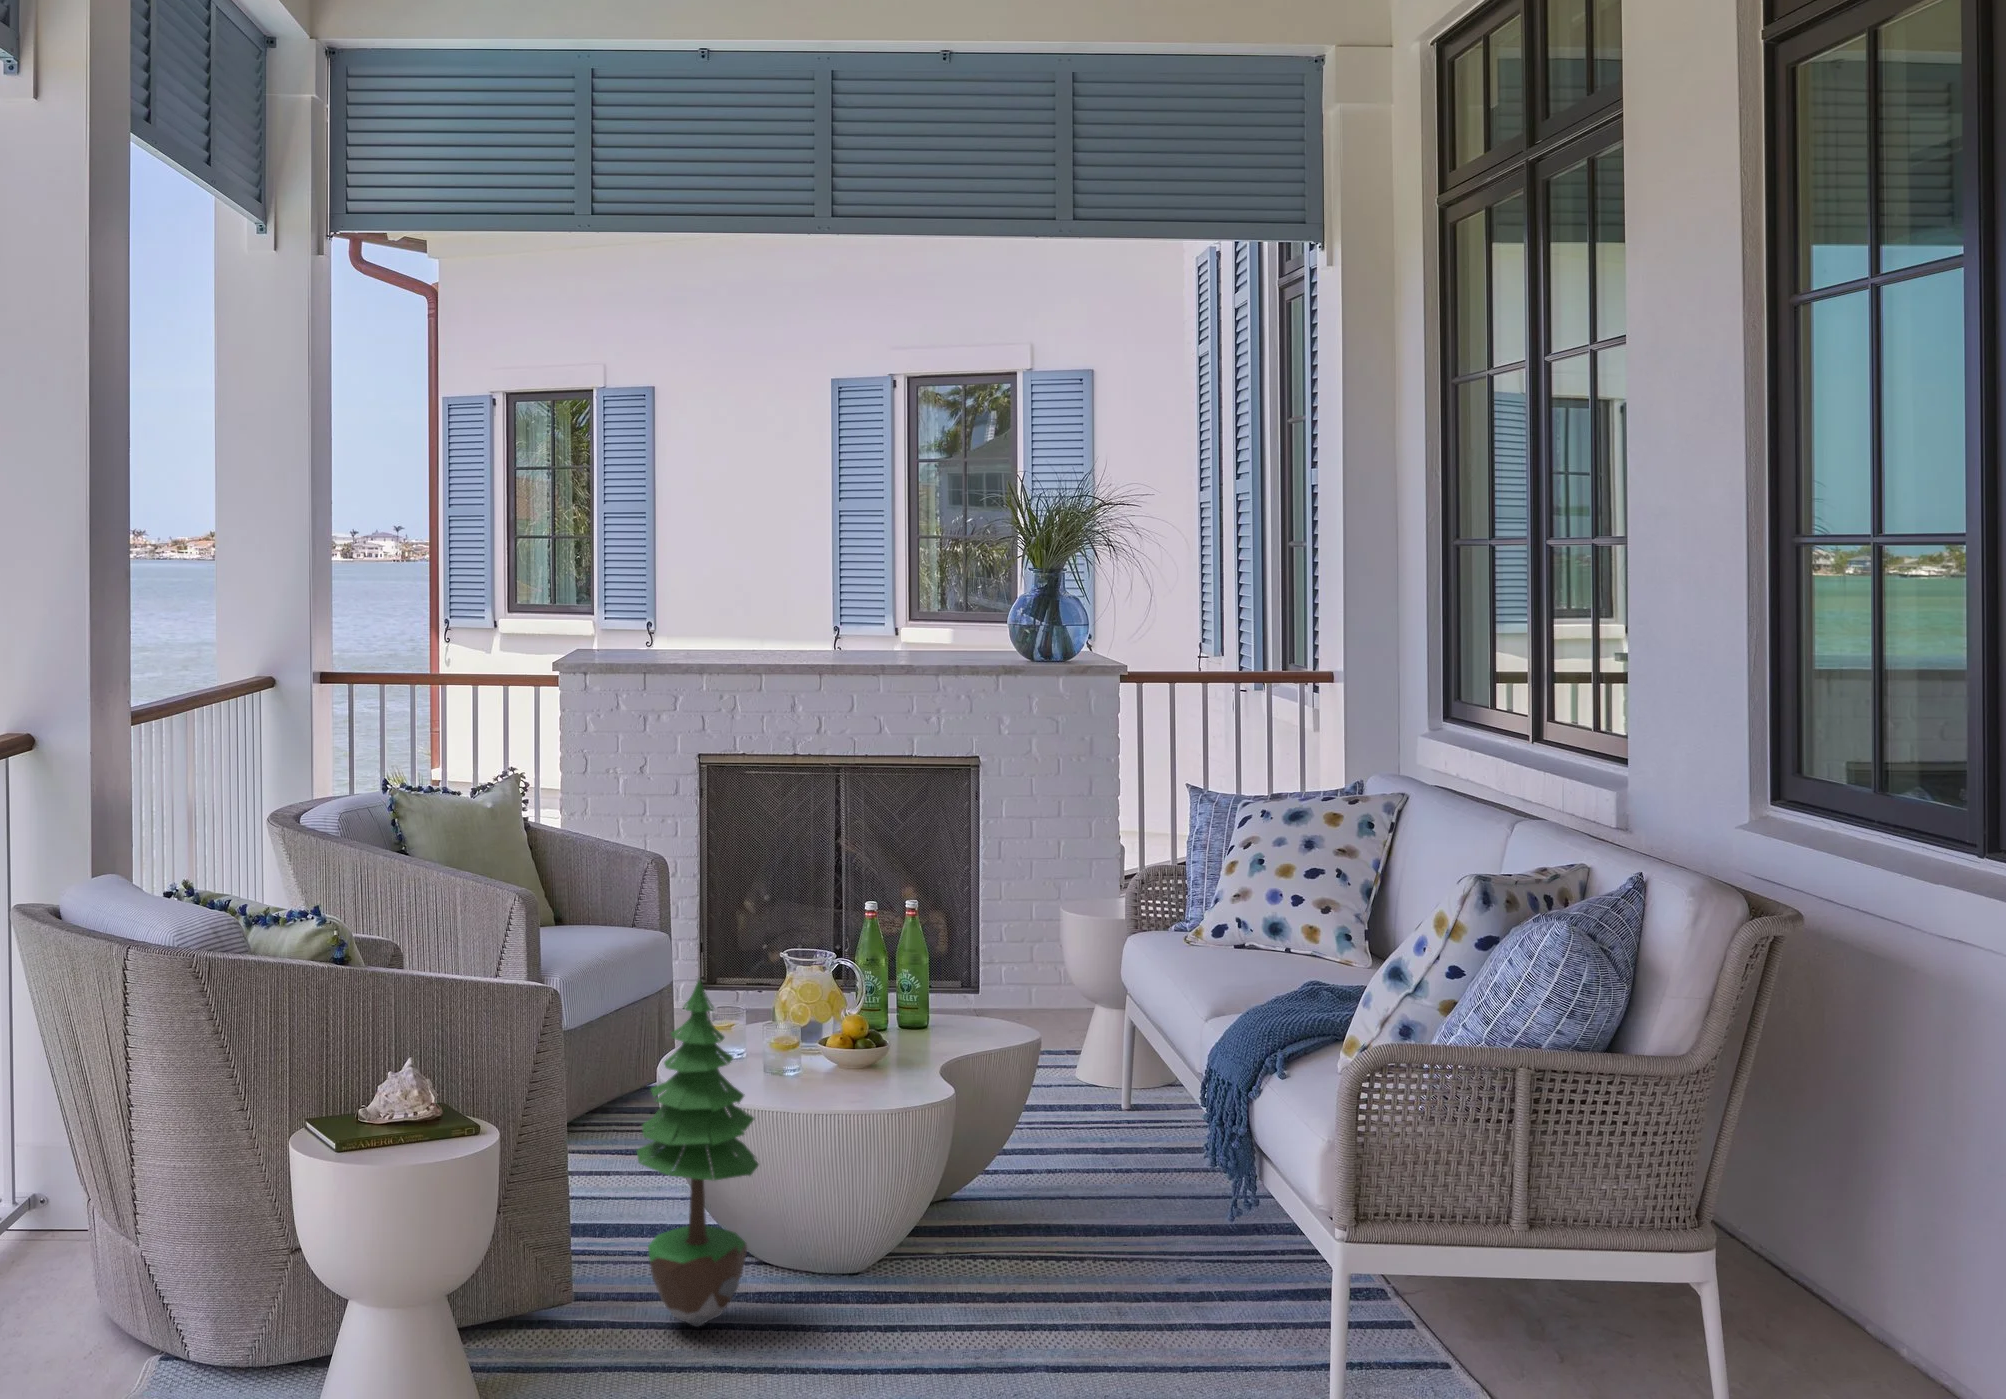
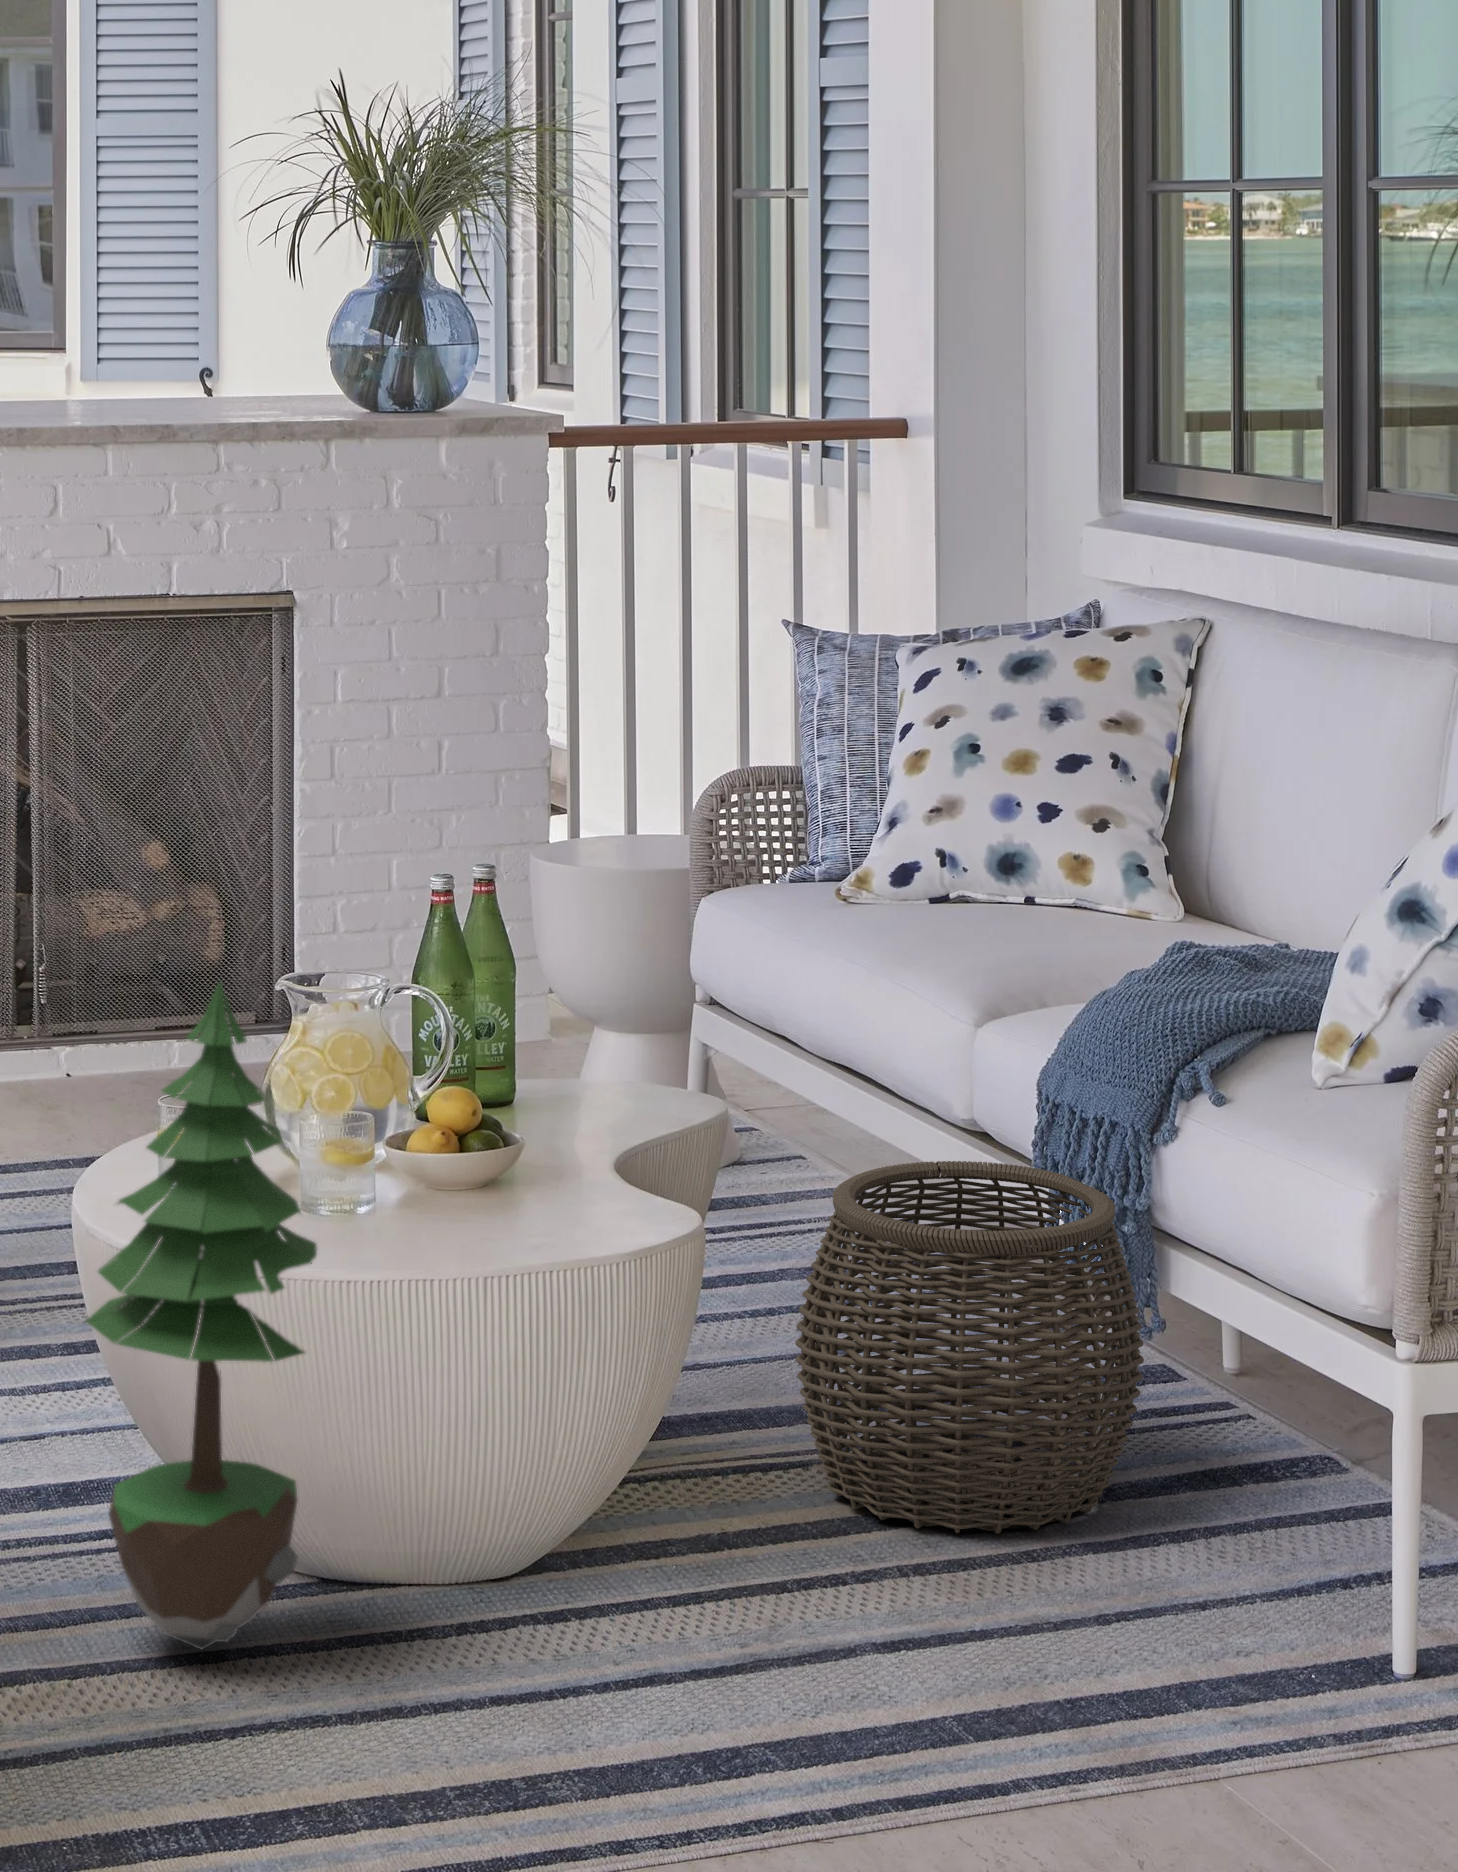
woven basket: none [1062,1096,1258,1311] -> present [795,1161,1144,1534]

